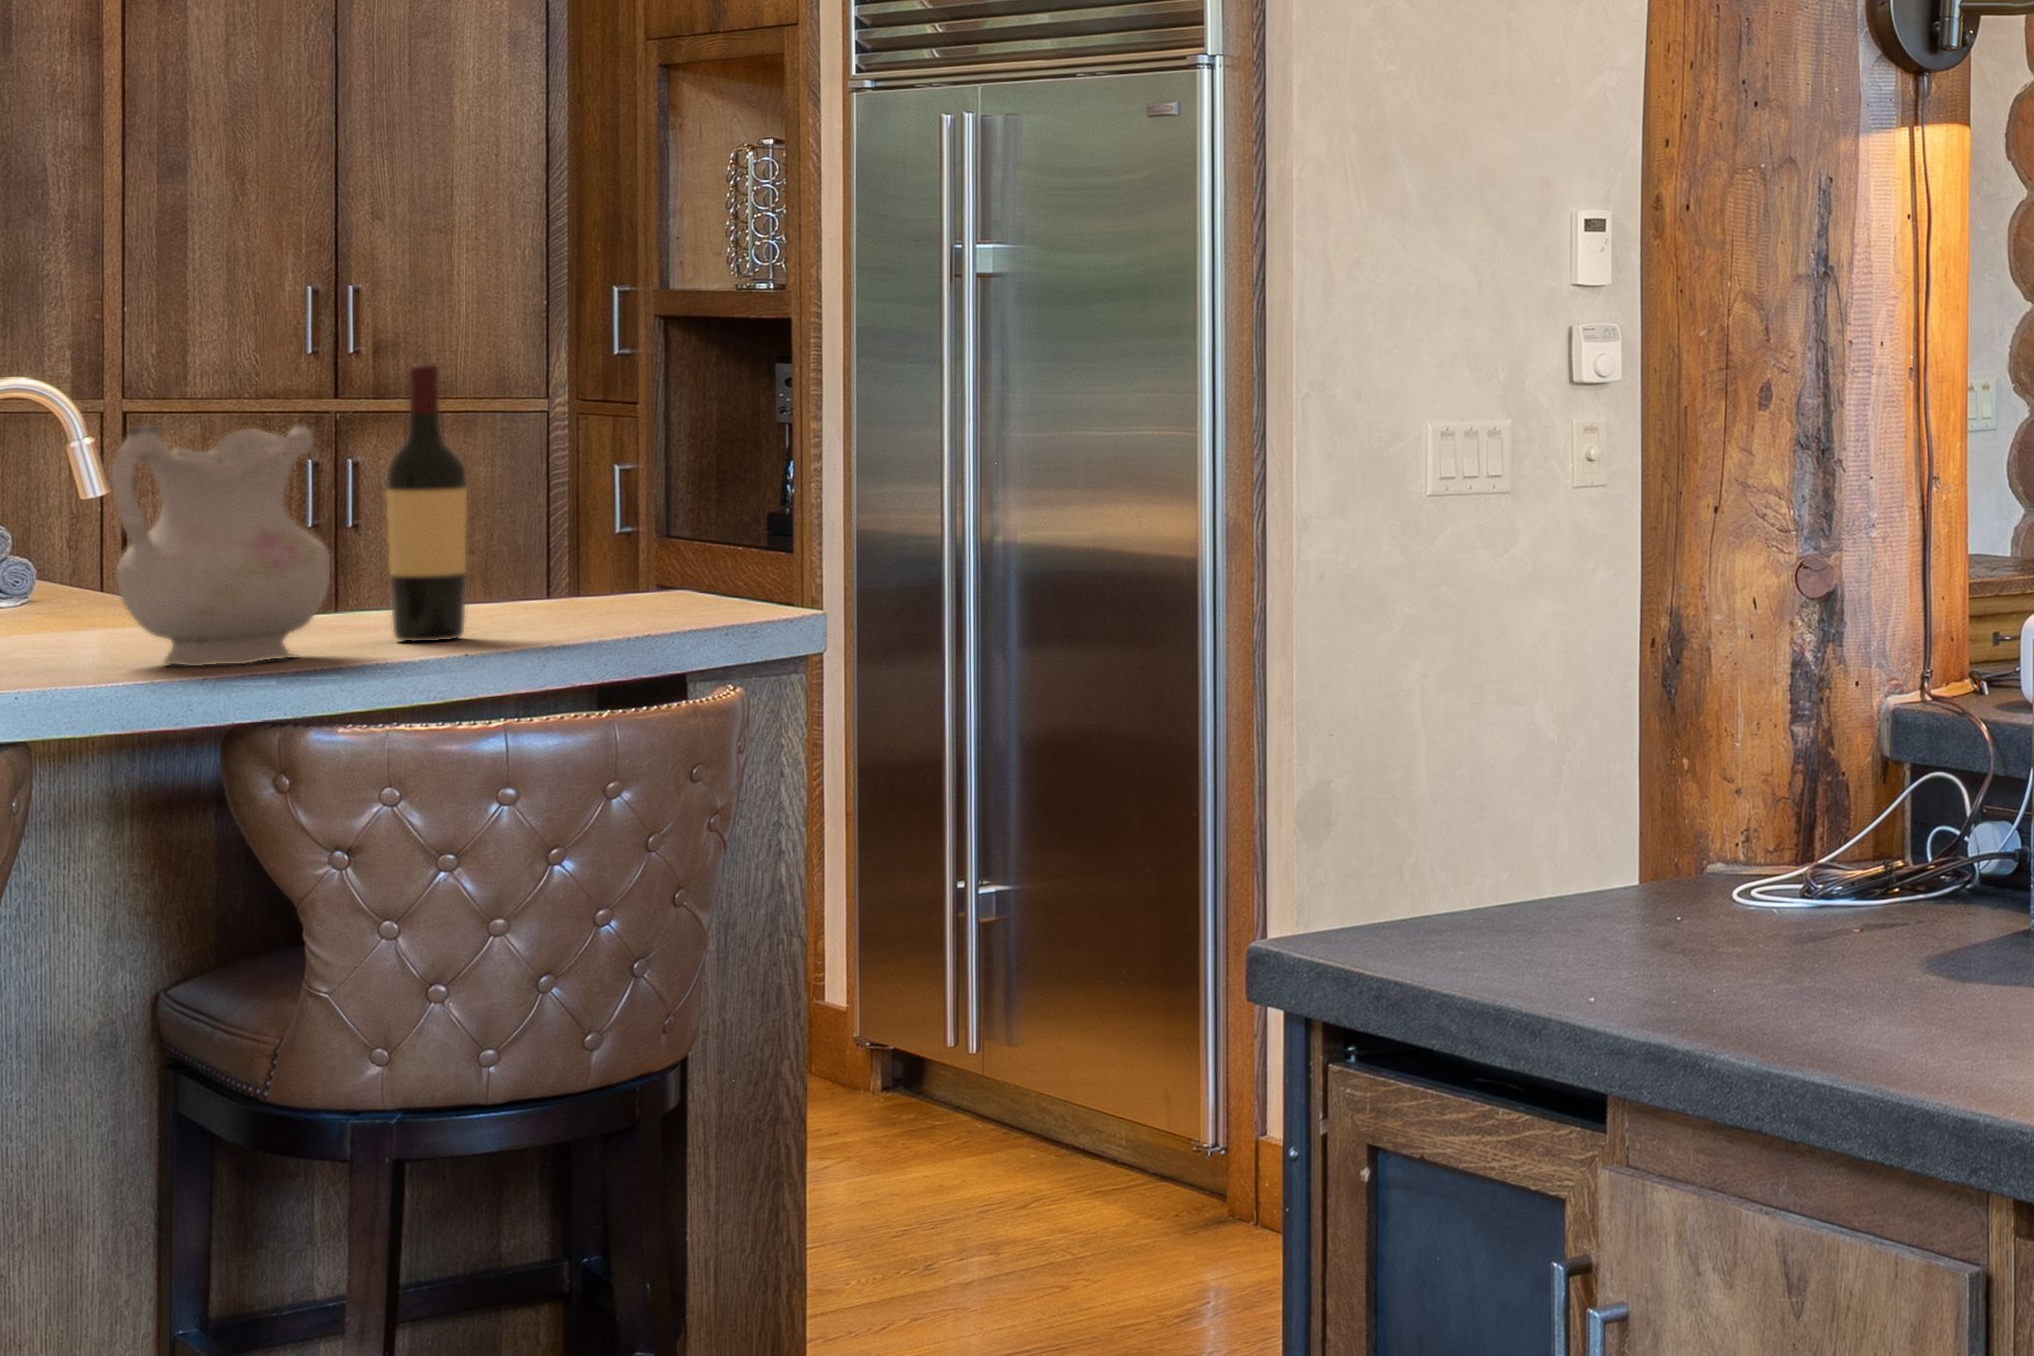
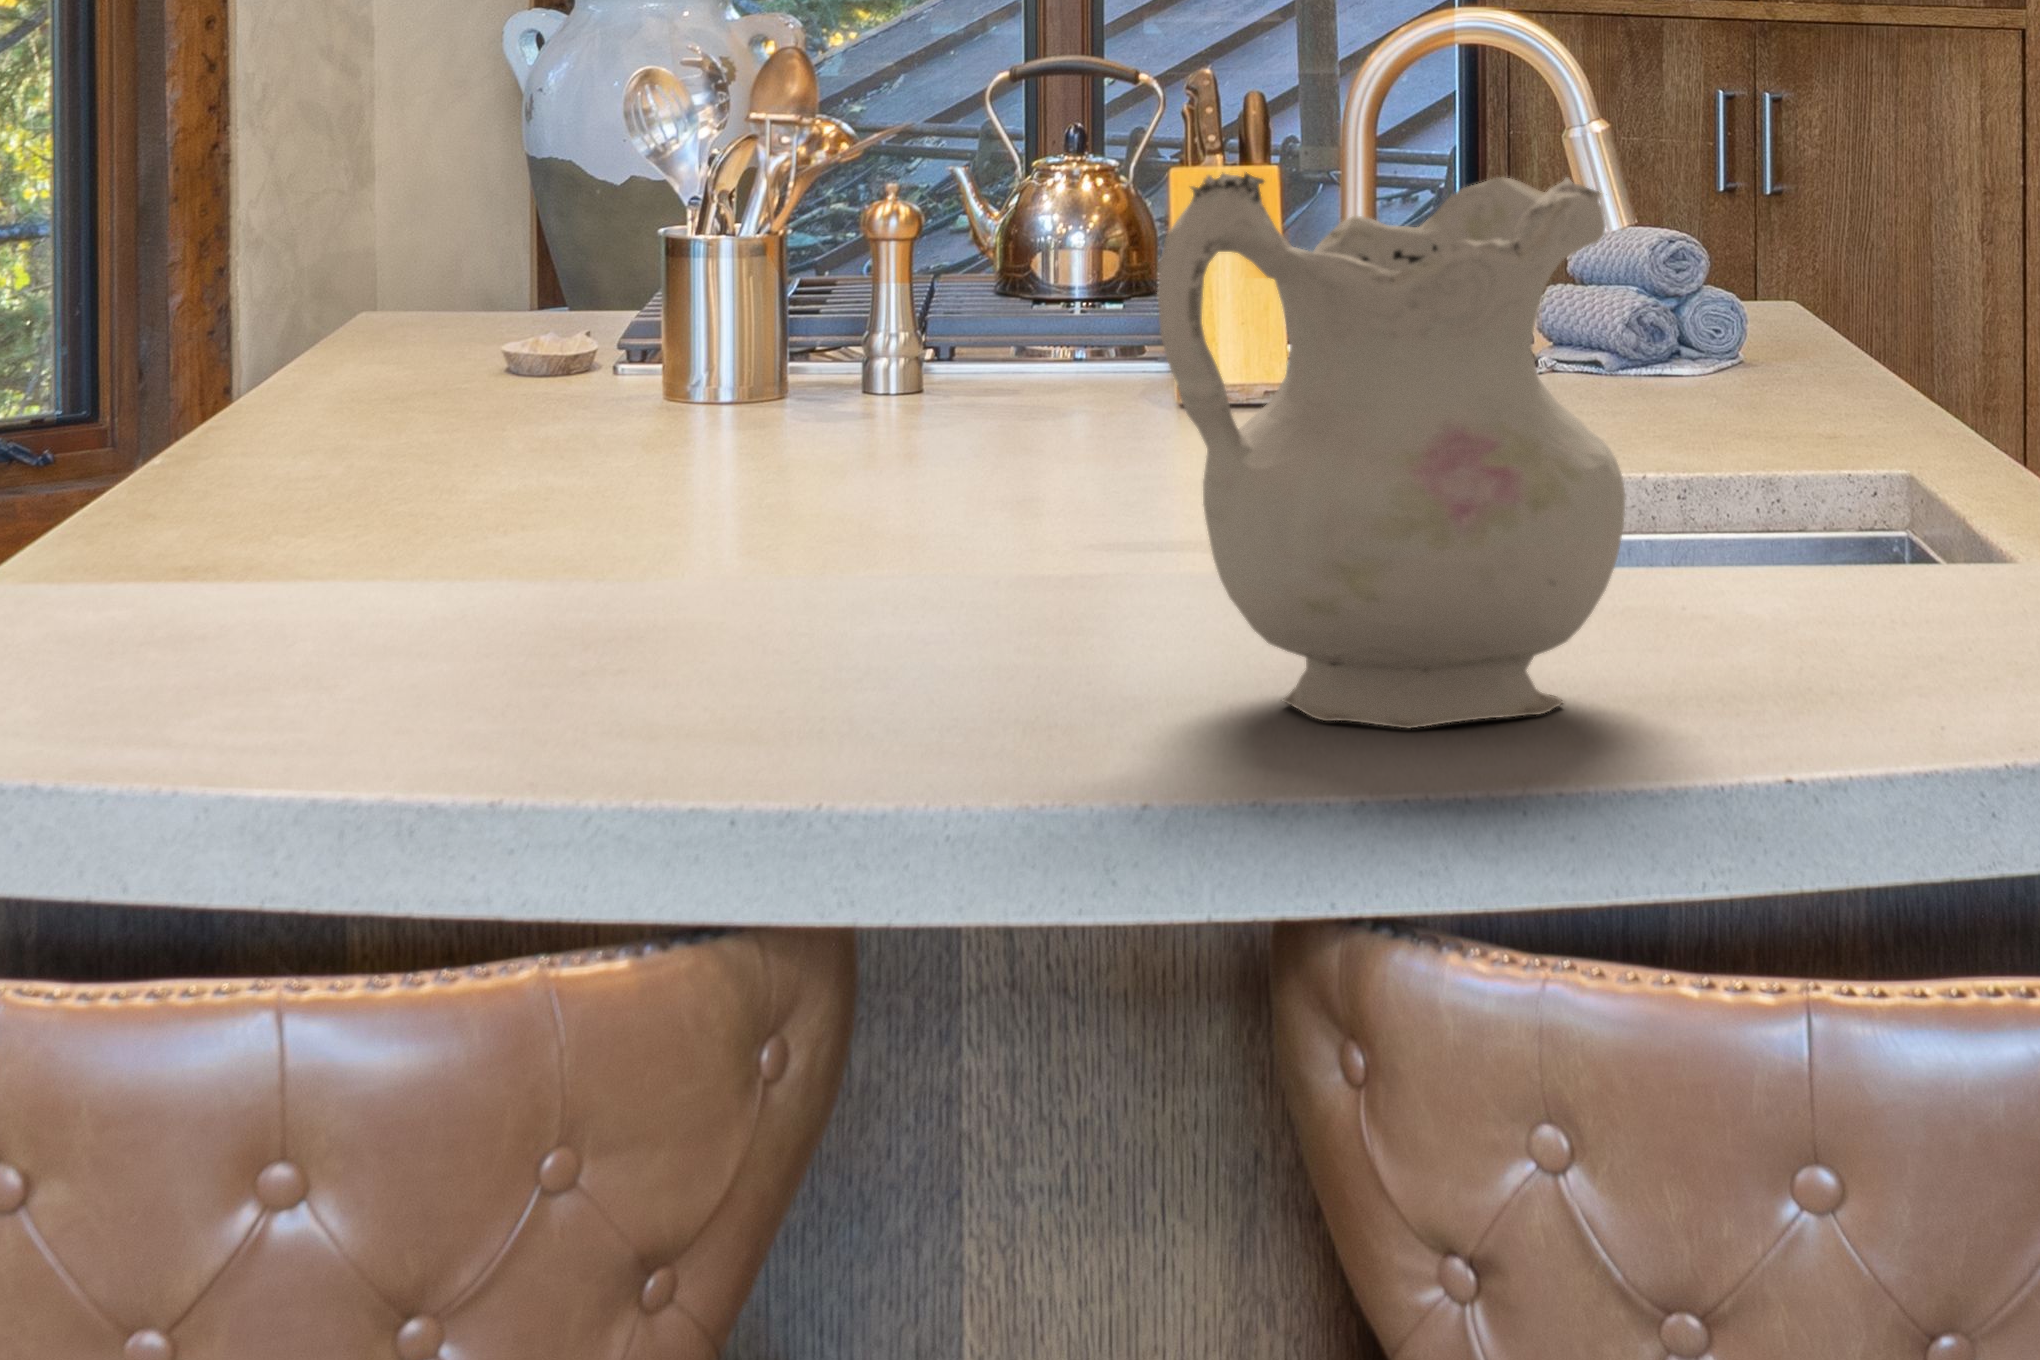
wine bottle: present [386,364,467,641] -> none [1811,39,1980,678]

